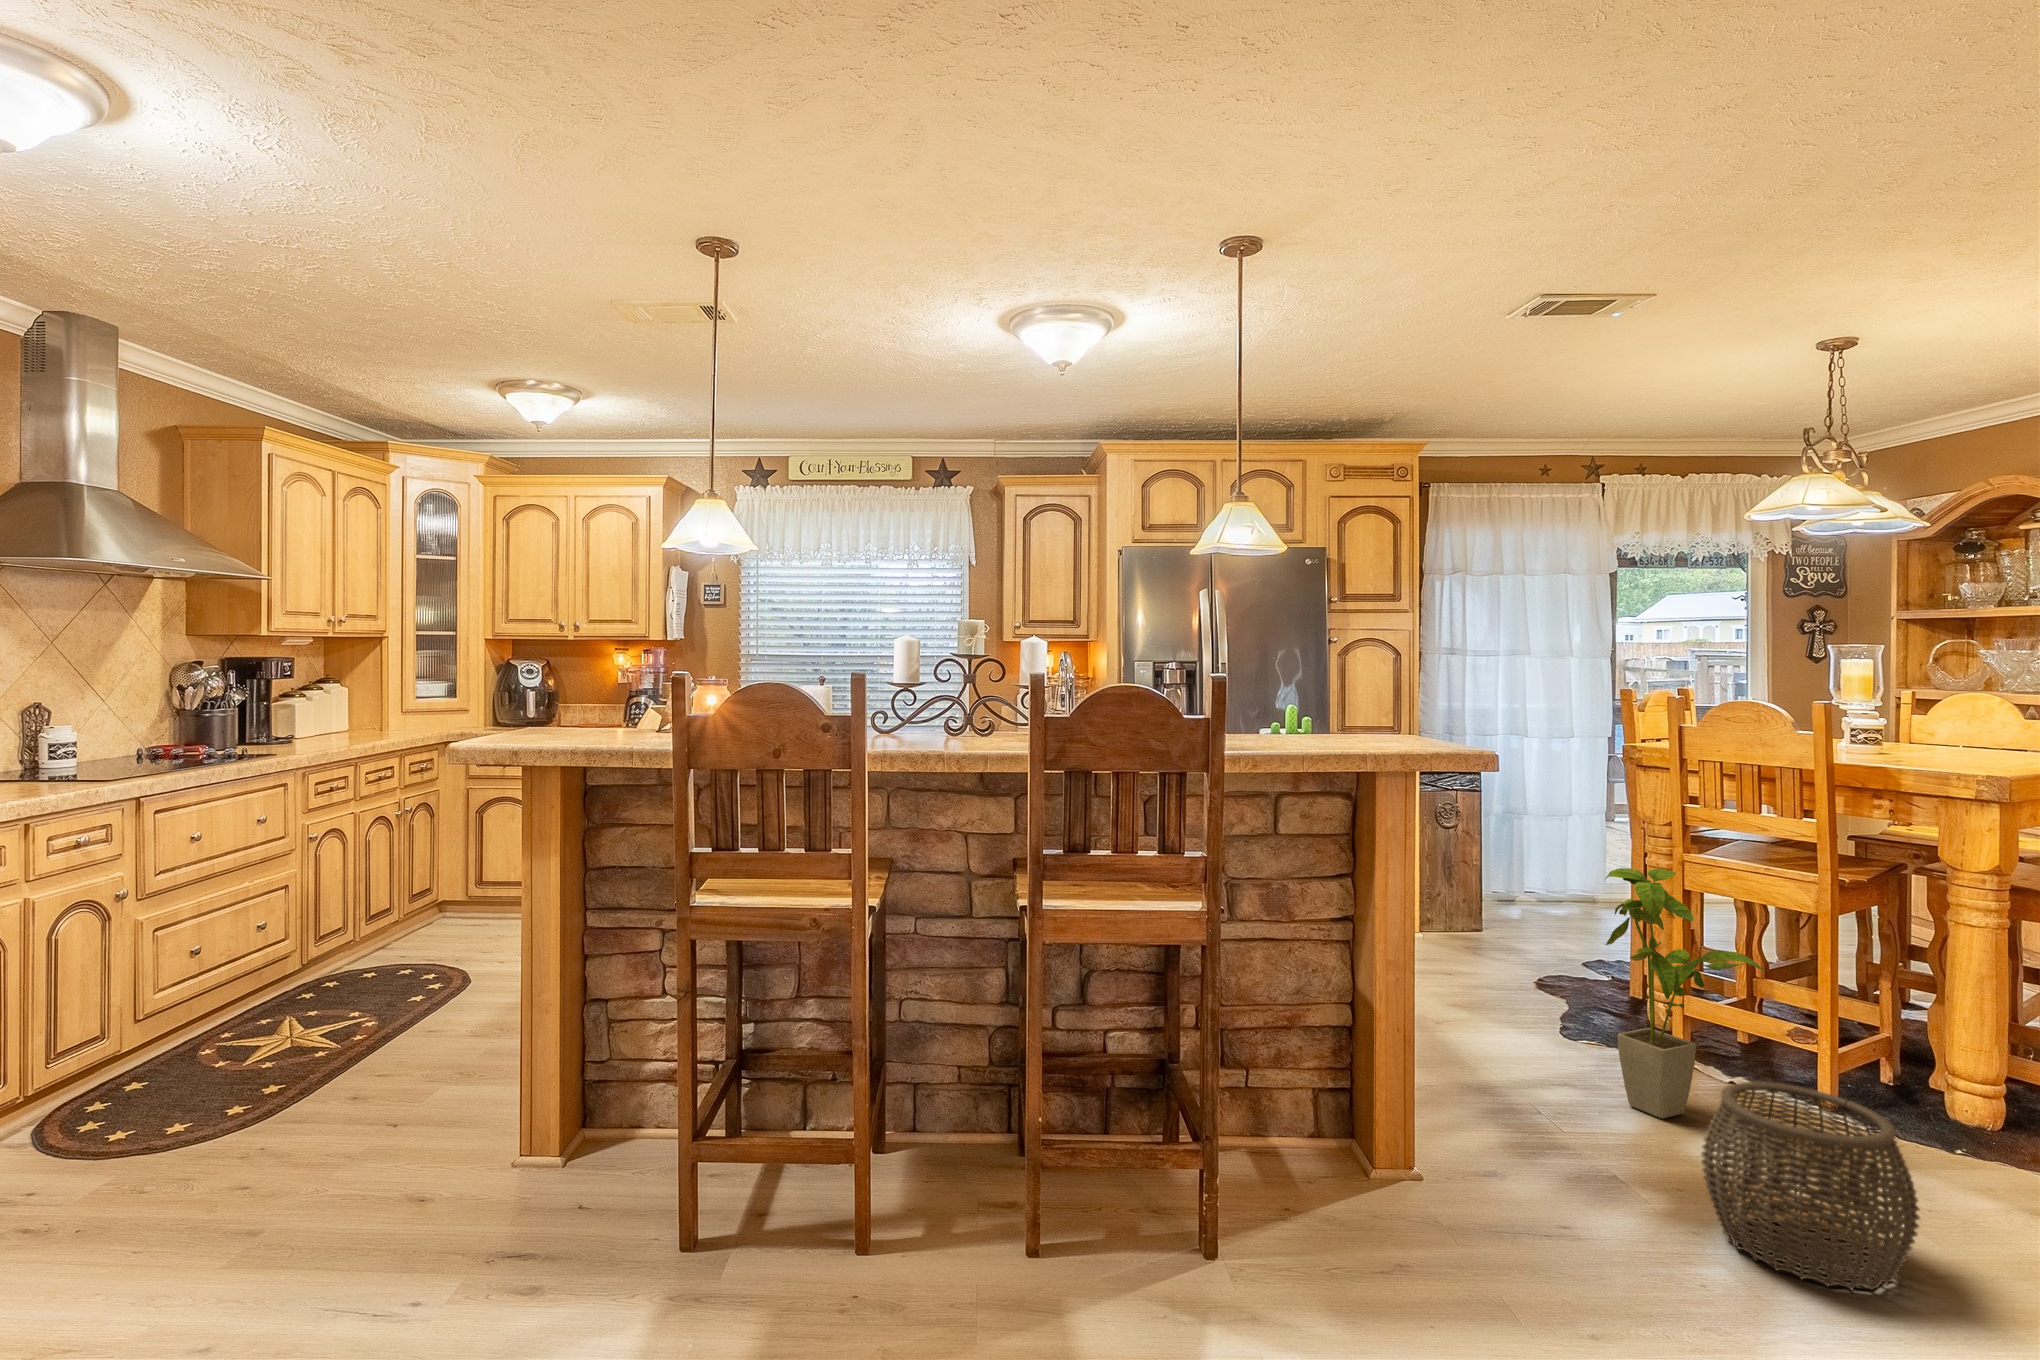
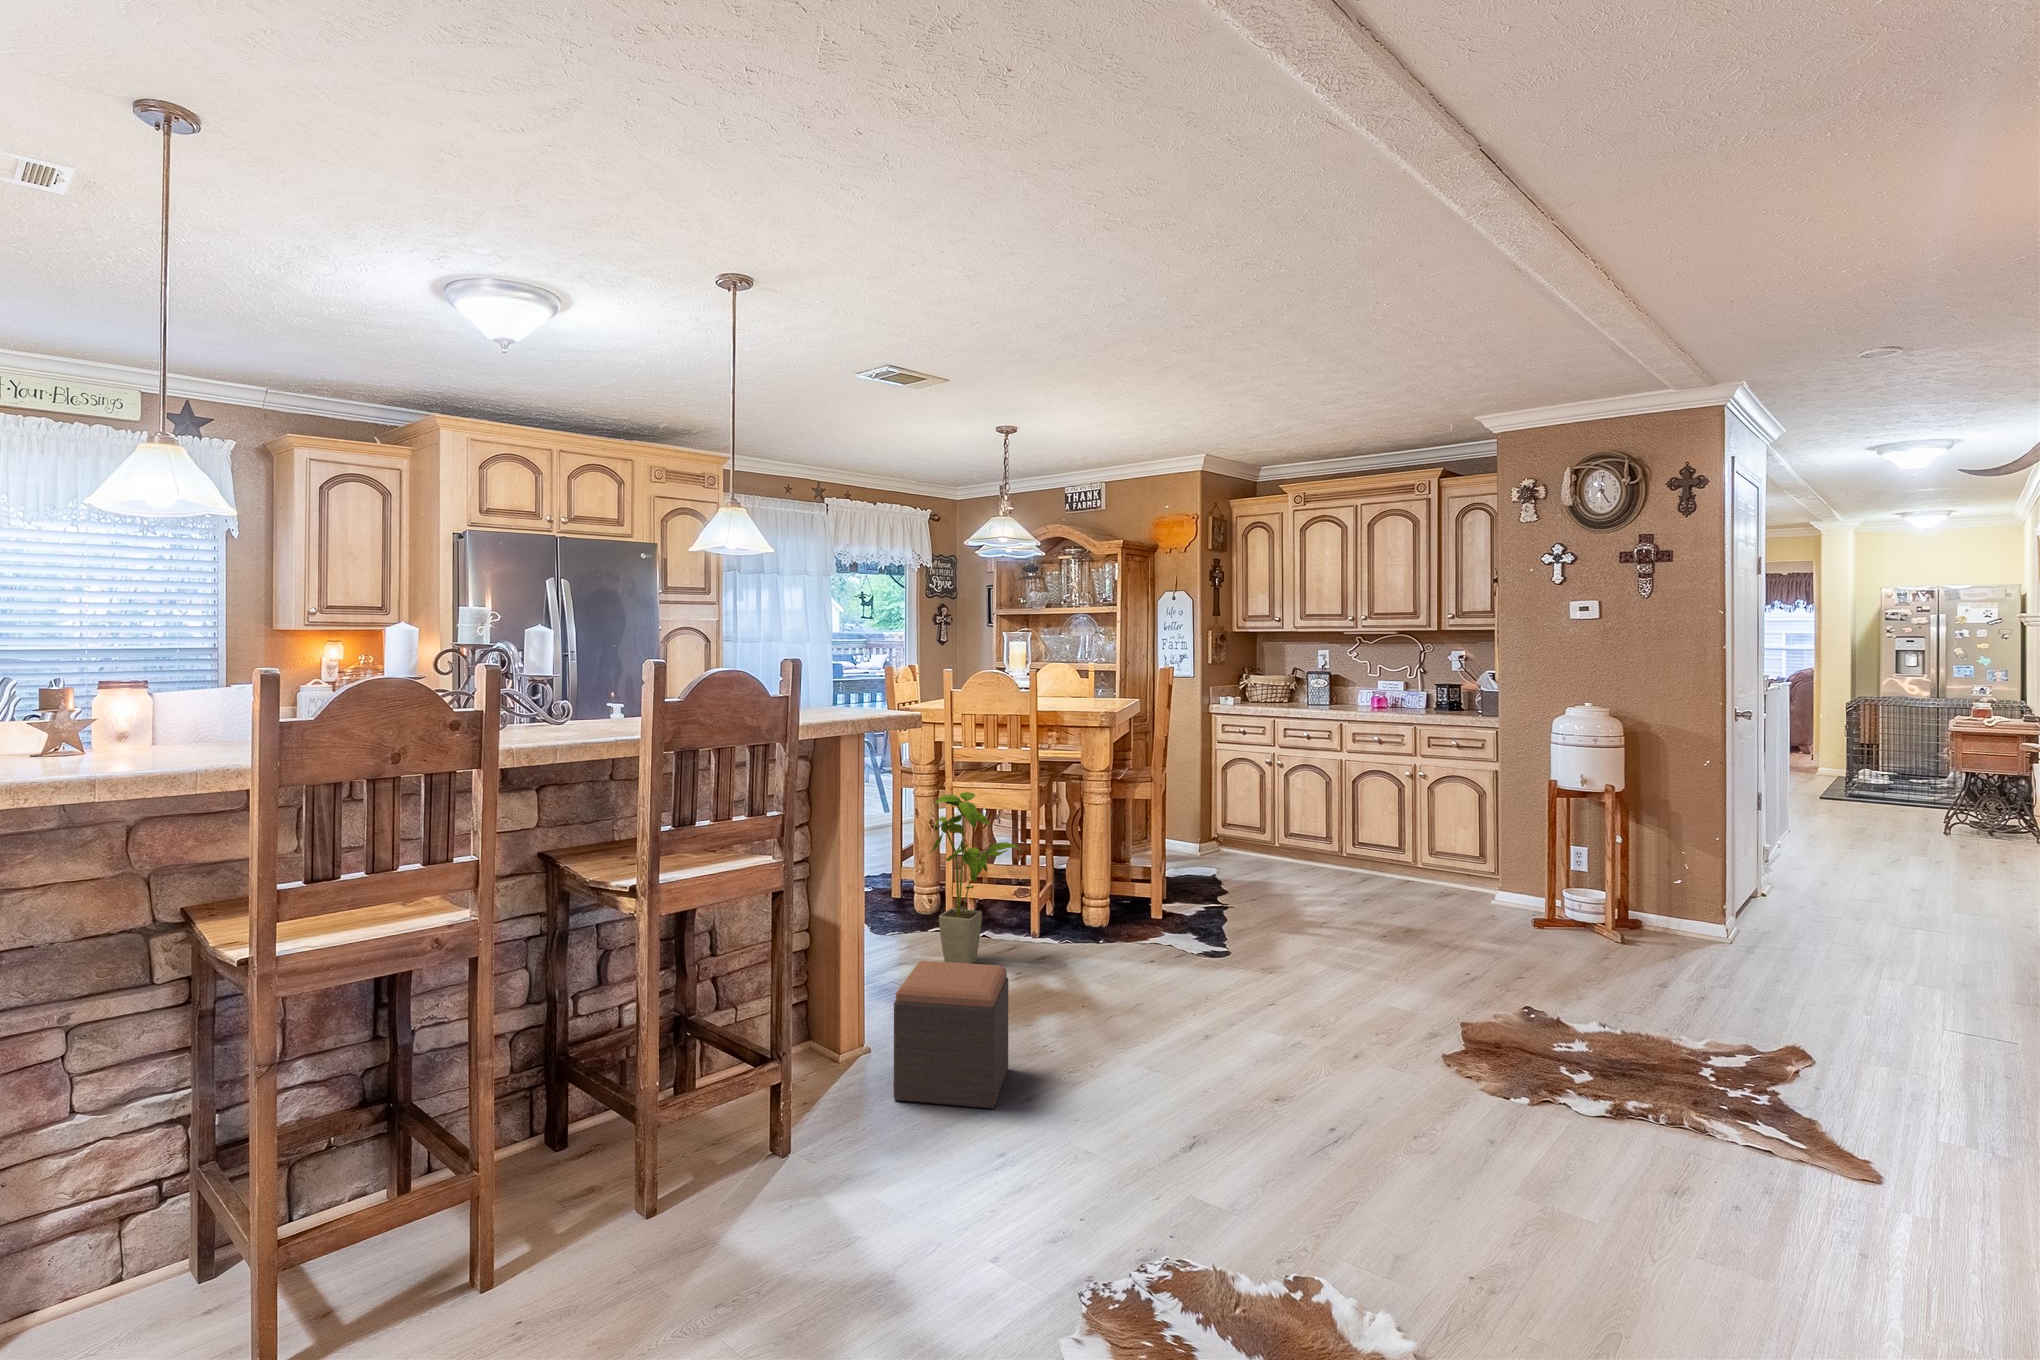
footstool: none [1396,1081,1600,1319] -> present [894,961,1008,1109]
woven basket: present [1701,1082,1920,1290] -> none [1029,917,1136,1032]

